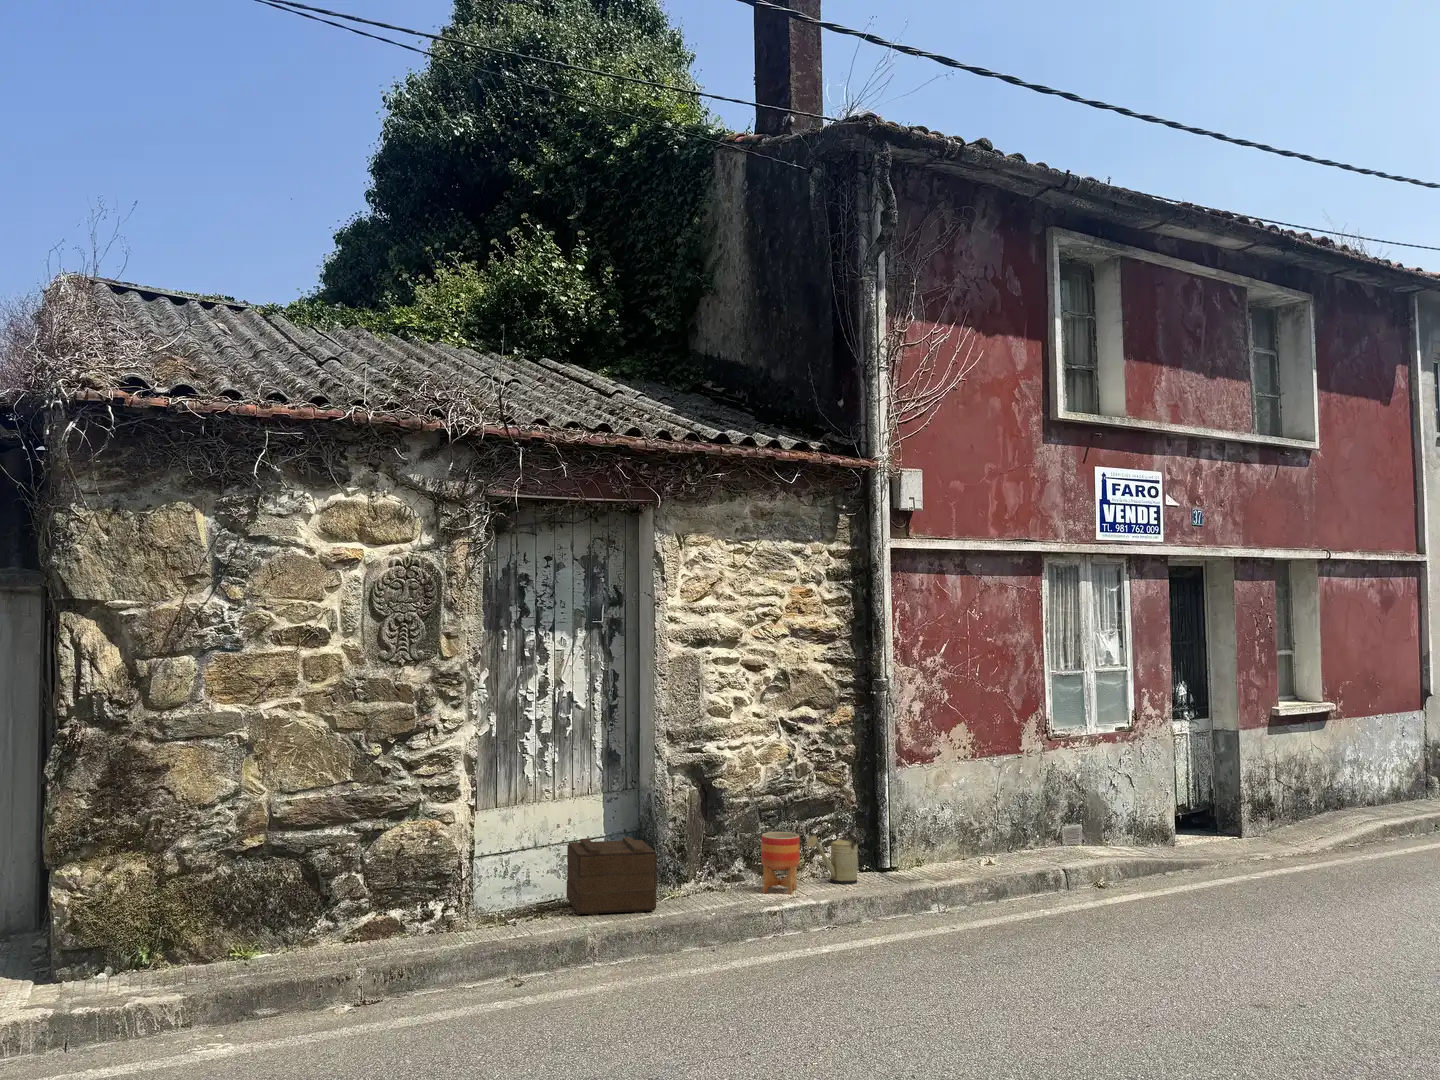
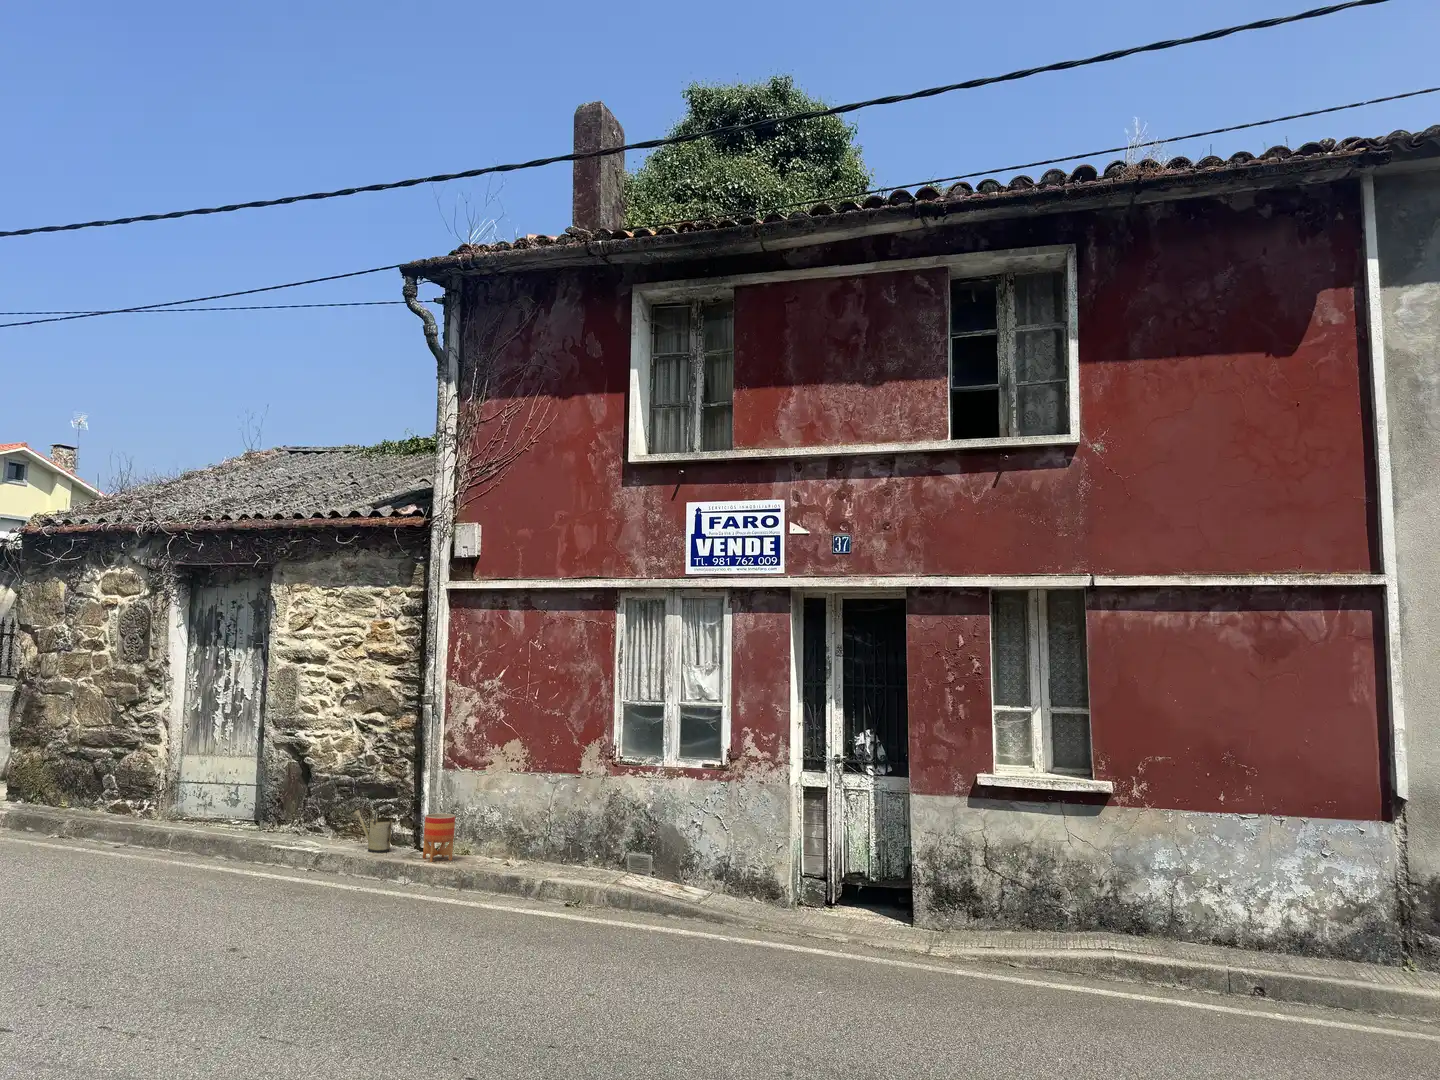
planter: present [761,832,800,895] -> present [423,813,455,862]
wooden crate: present [566,837,657,916] -> none [187,784,261,835]

